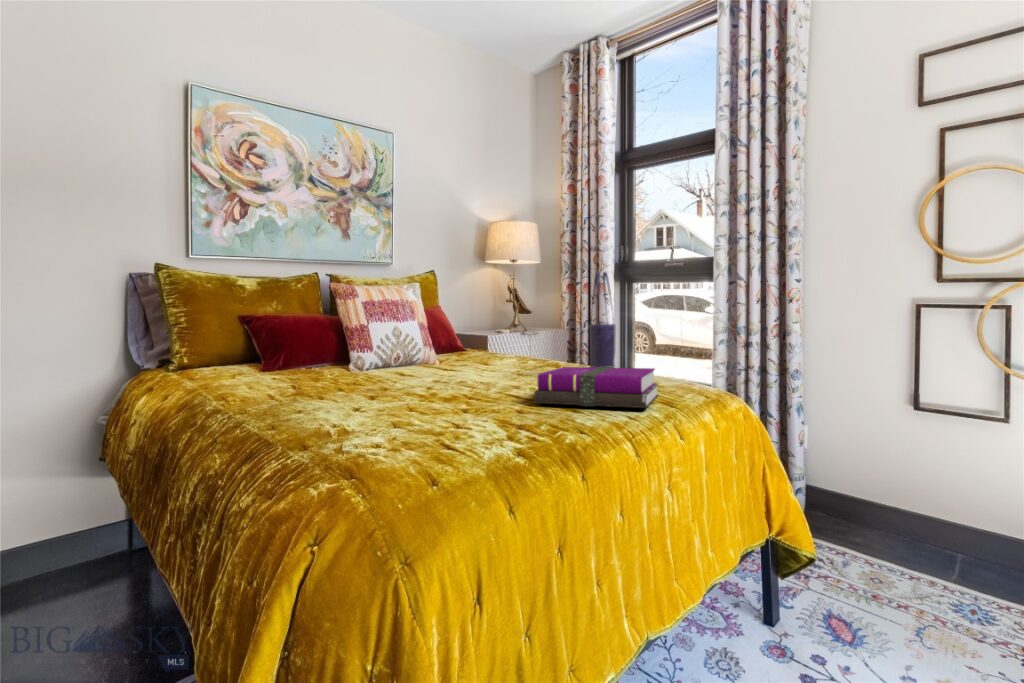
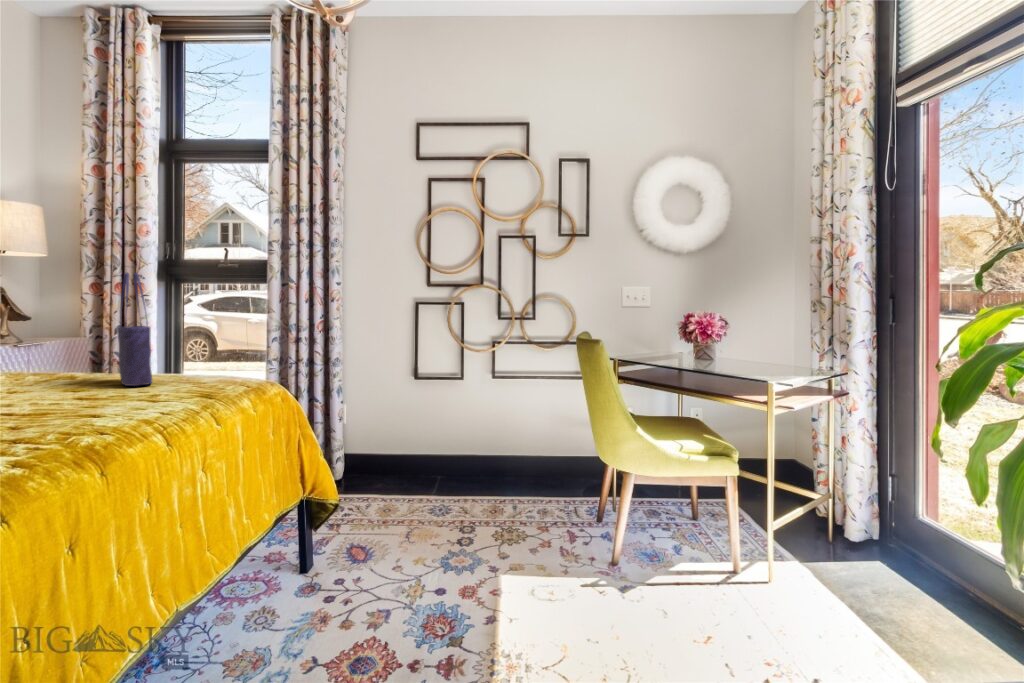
notebook: present [534,367,658,408] -> none [36,368,198,414]

